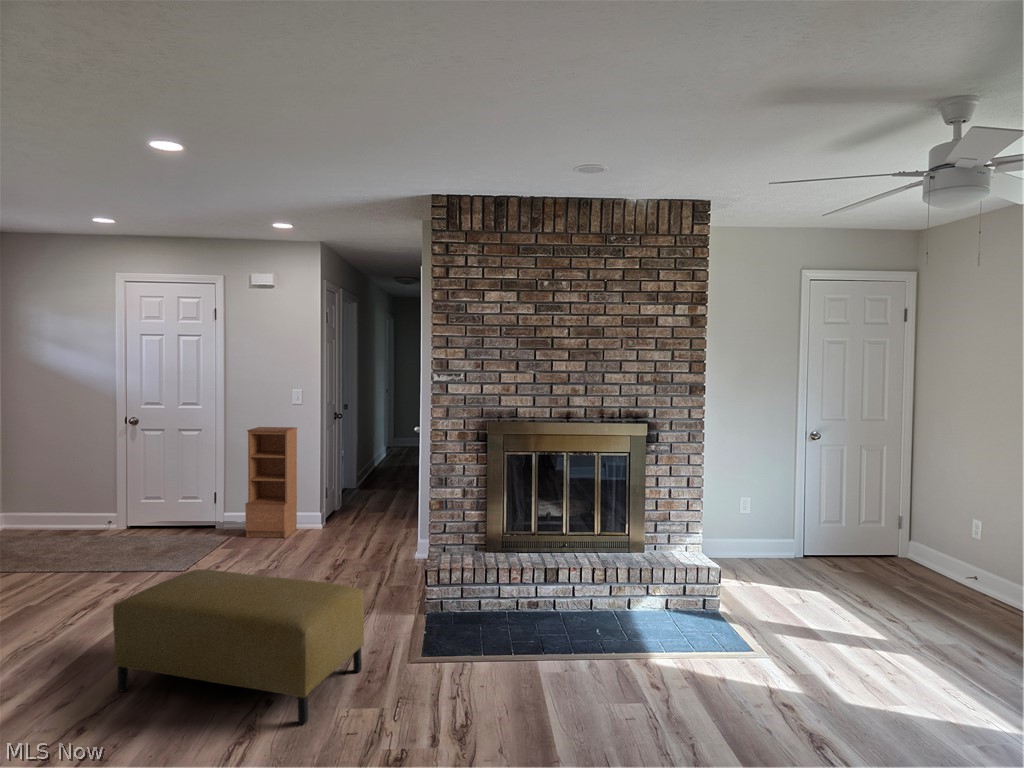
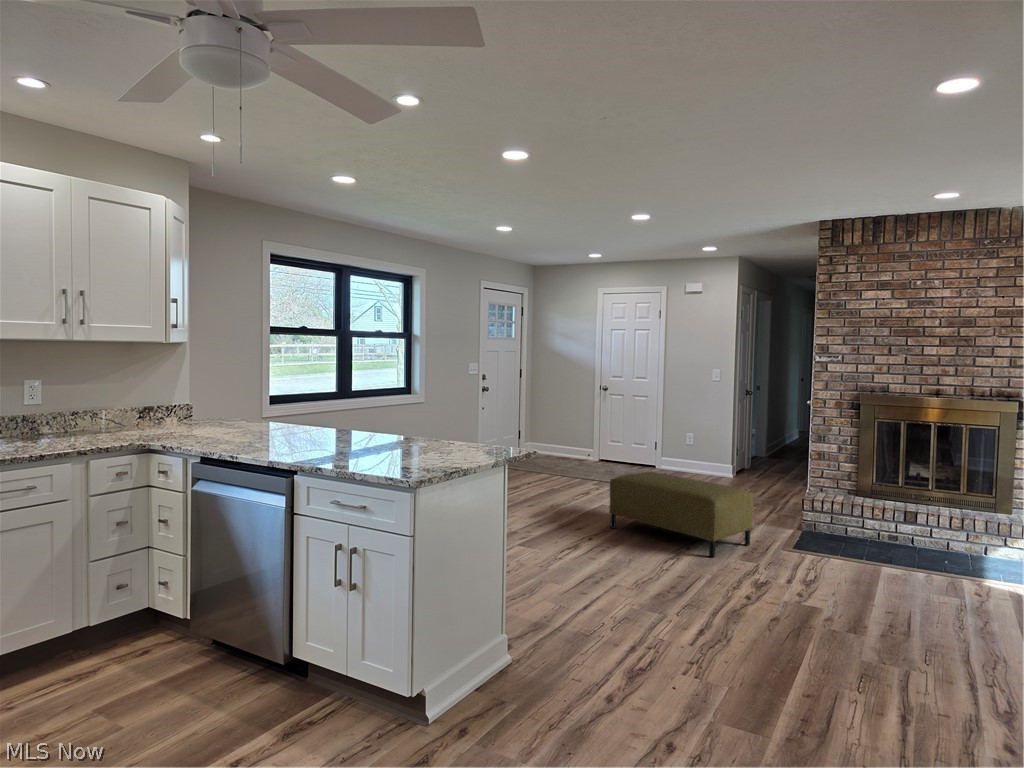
bookcase: present [245,427,297,538] -> none [673,396,712,479]

